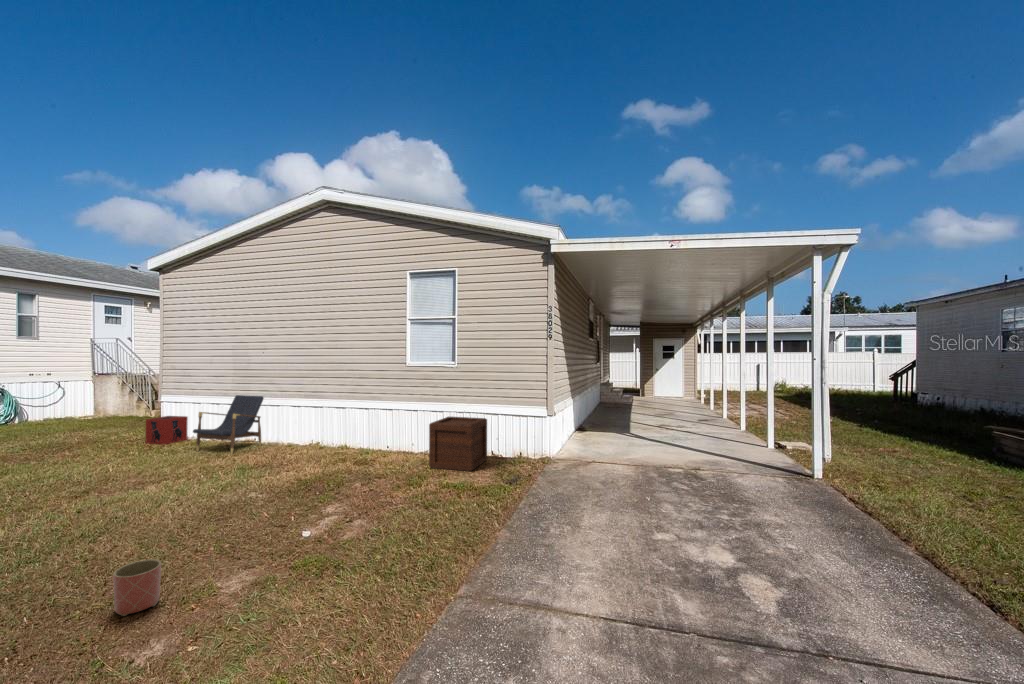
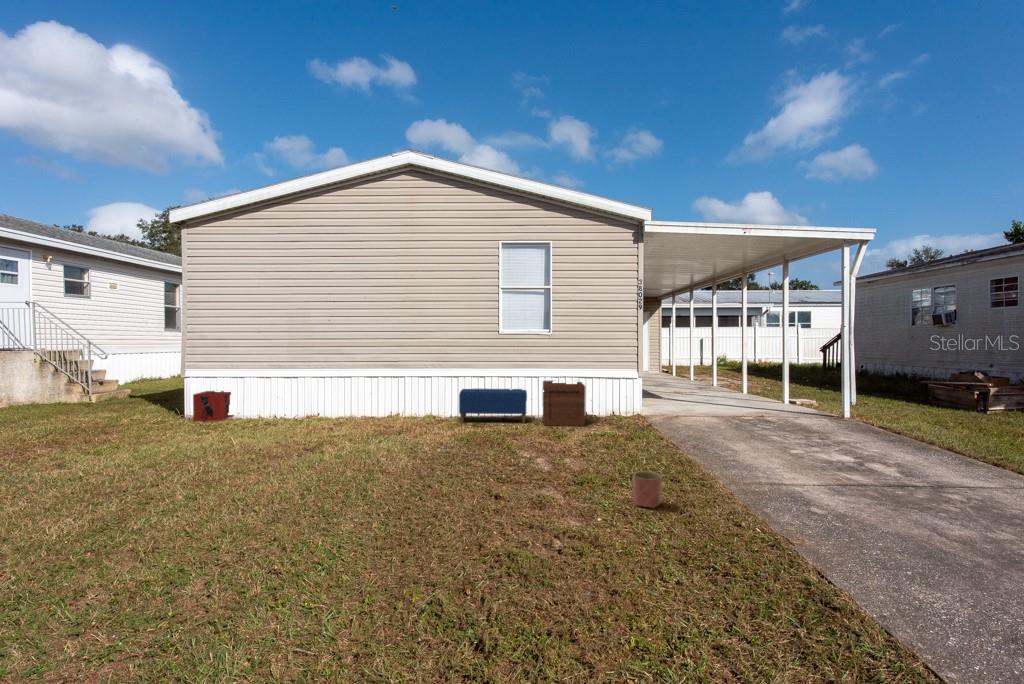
lounge chair: present [193,395,264,454] -> none [276,366,335,425]
bench: none [354,422,432,464] -> present [459,388,527,424]
planter: present [113,559,161,616] -> present [633,472,662,508]

